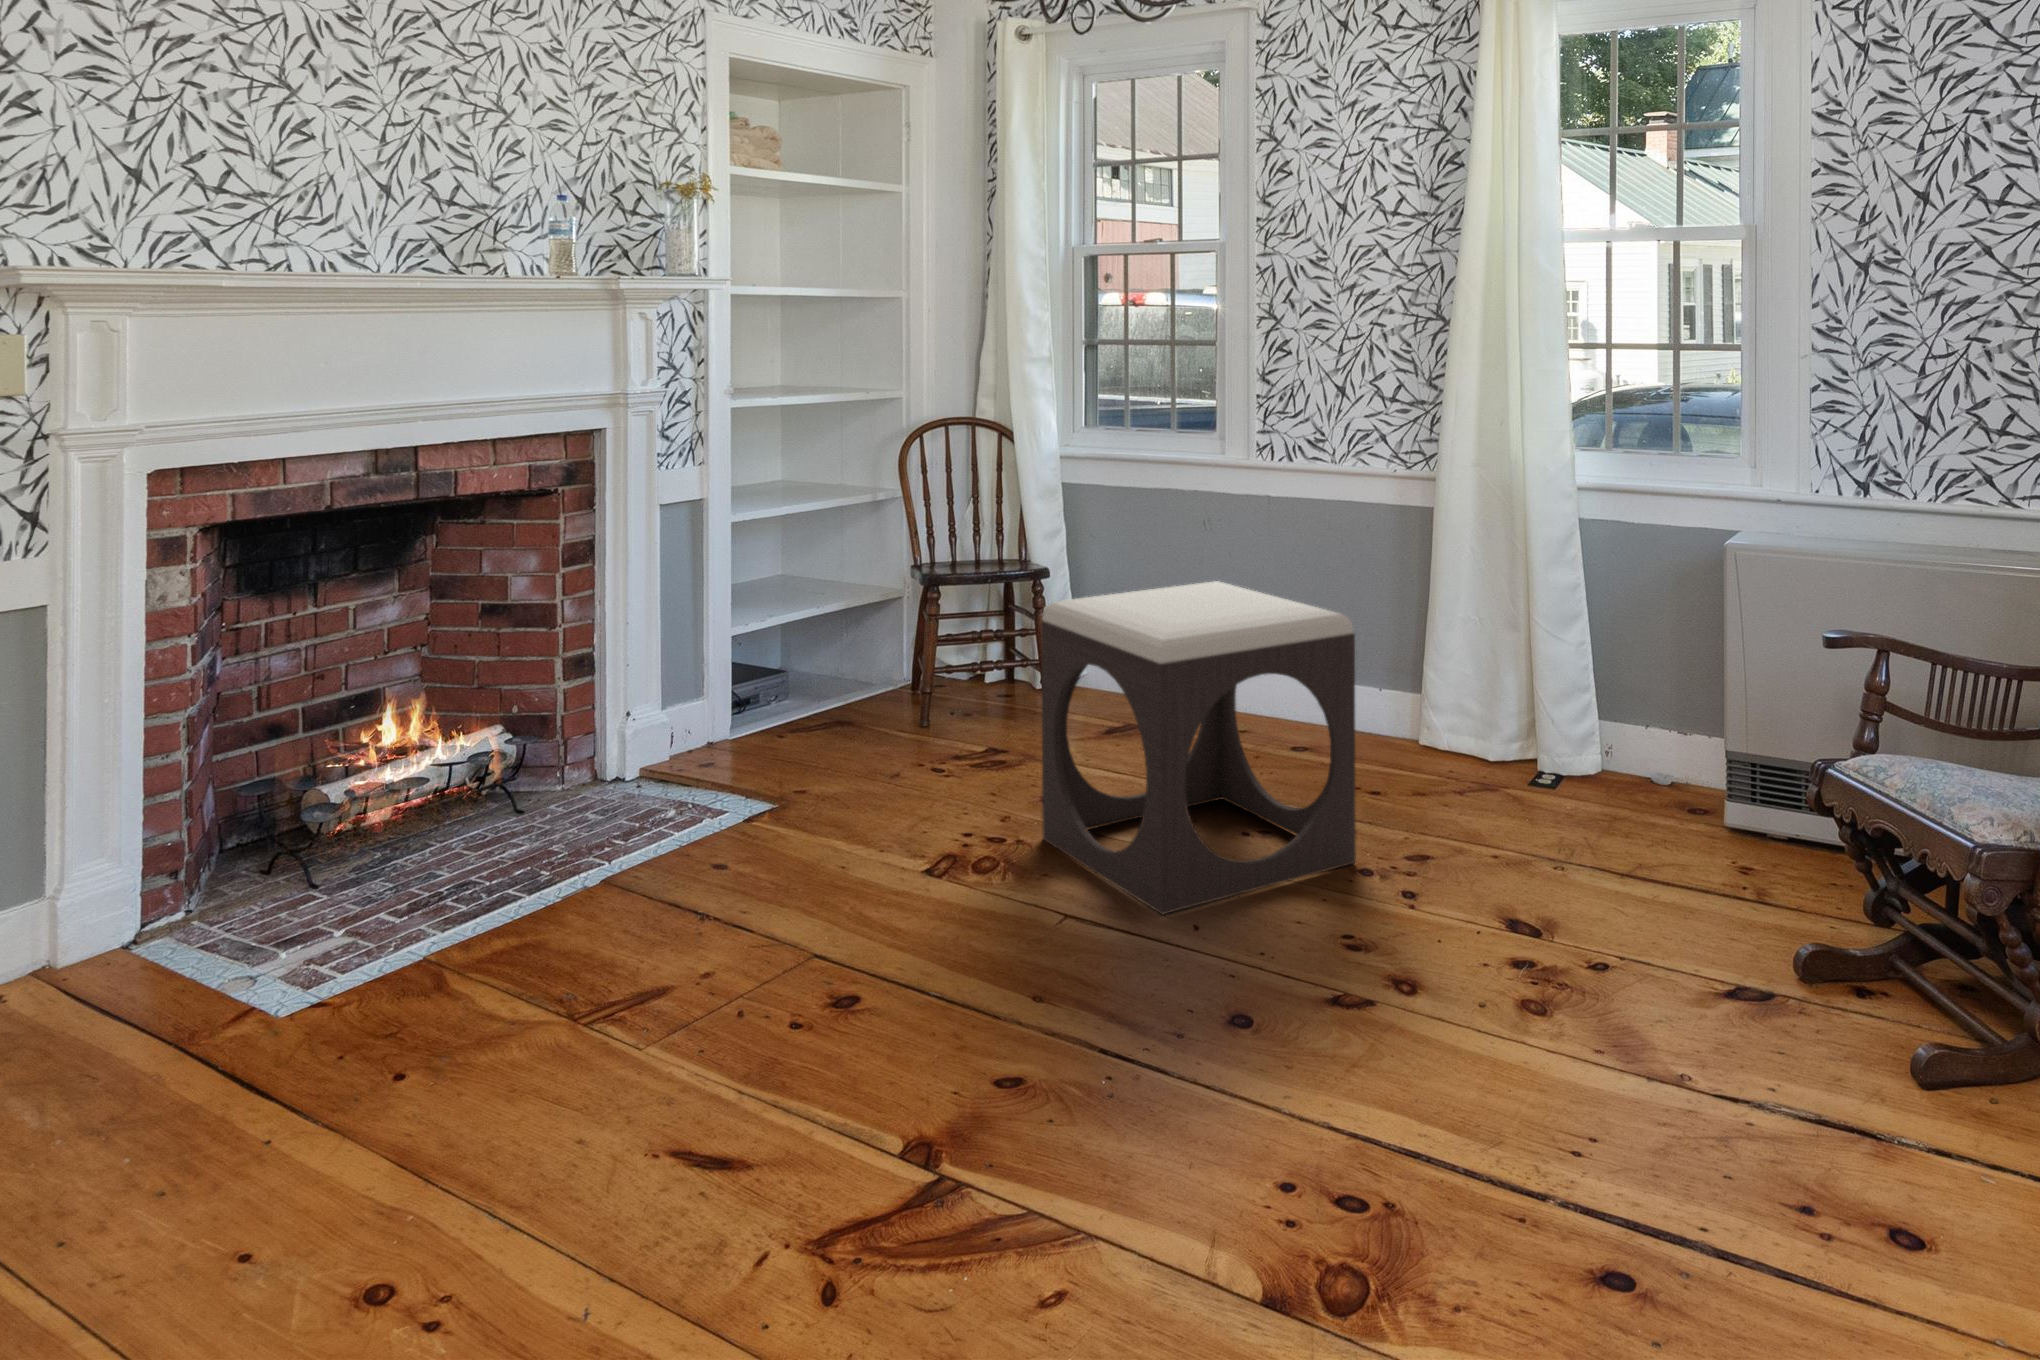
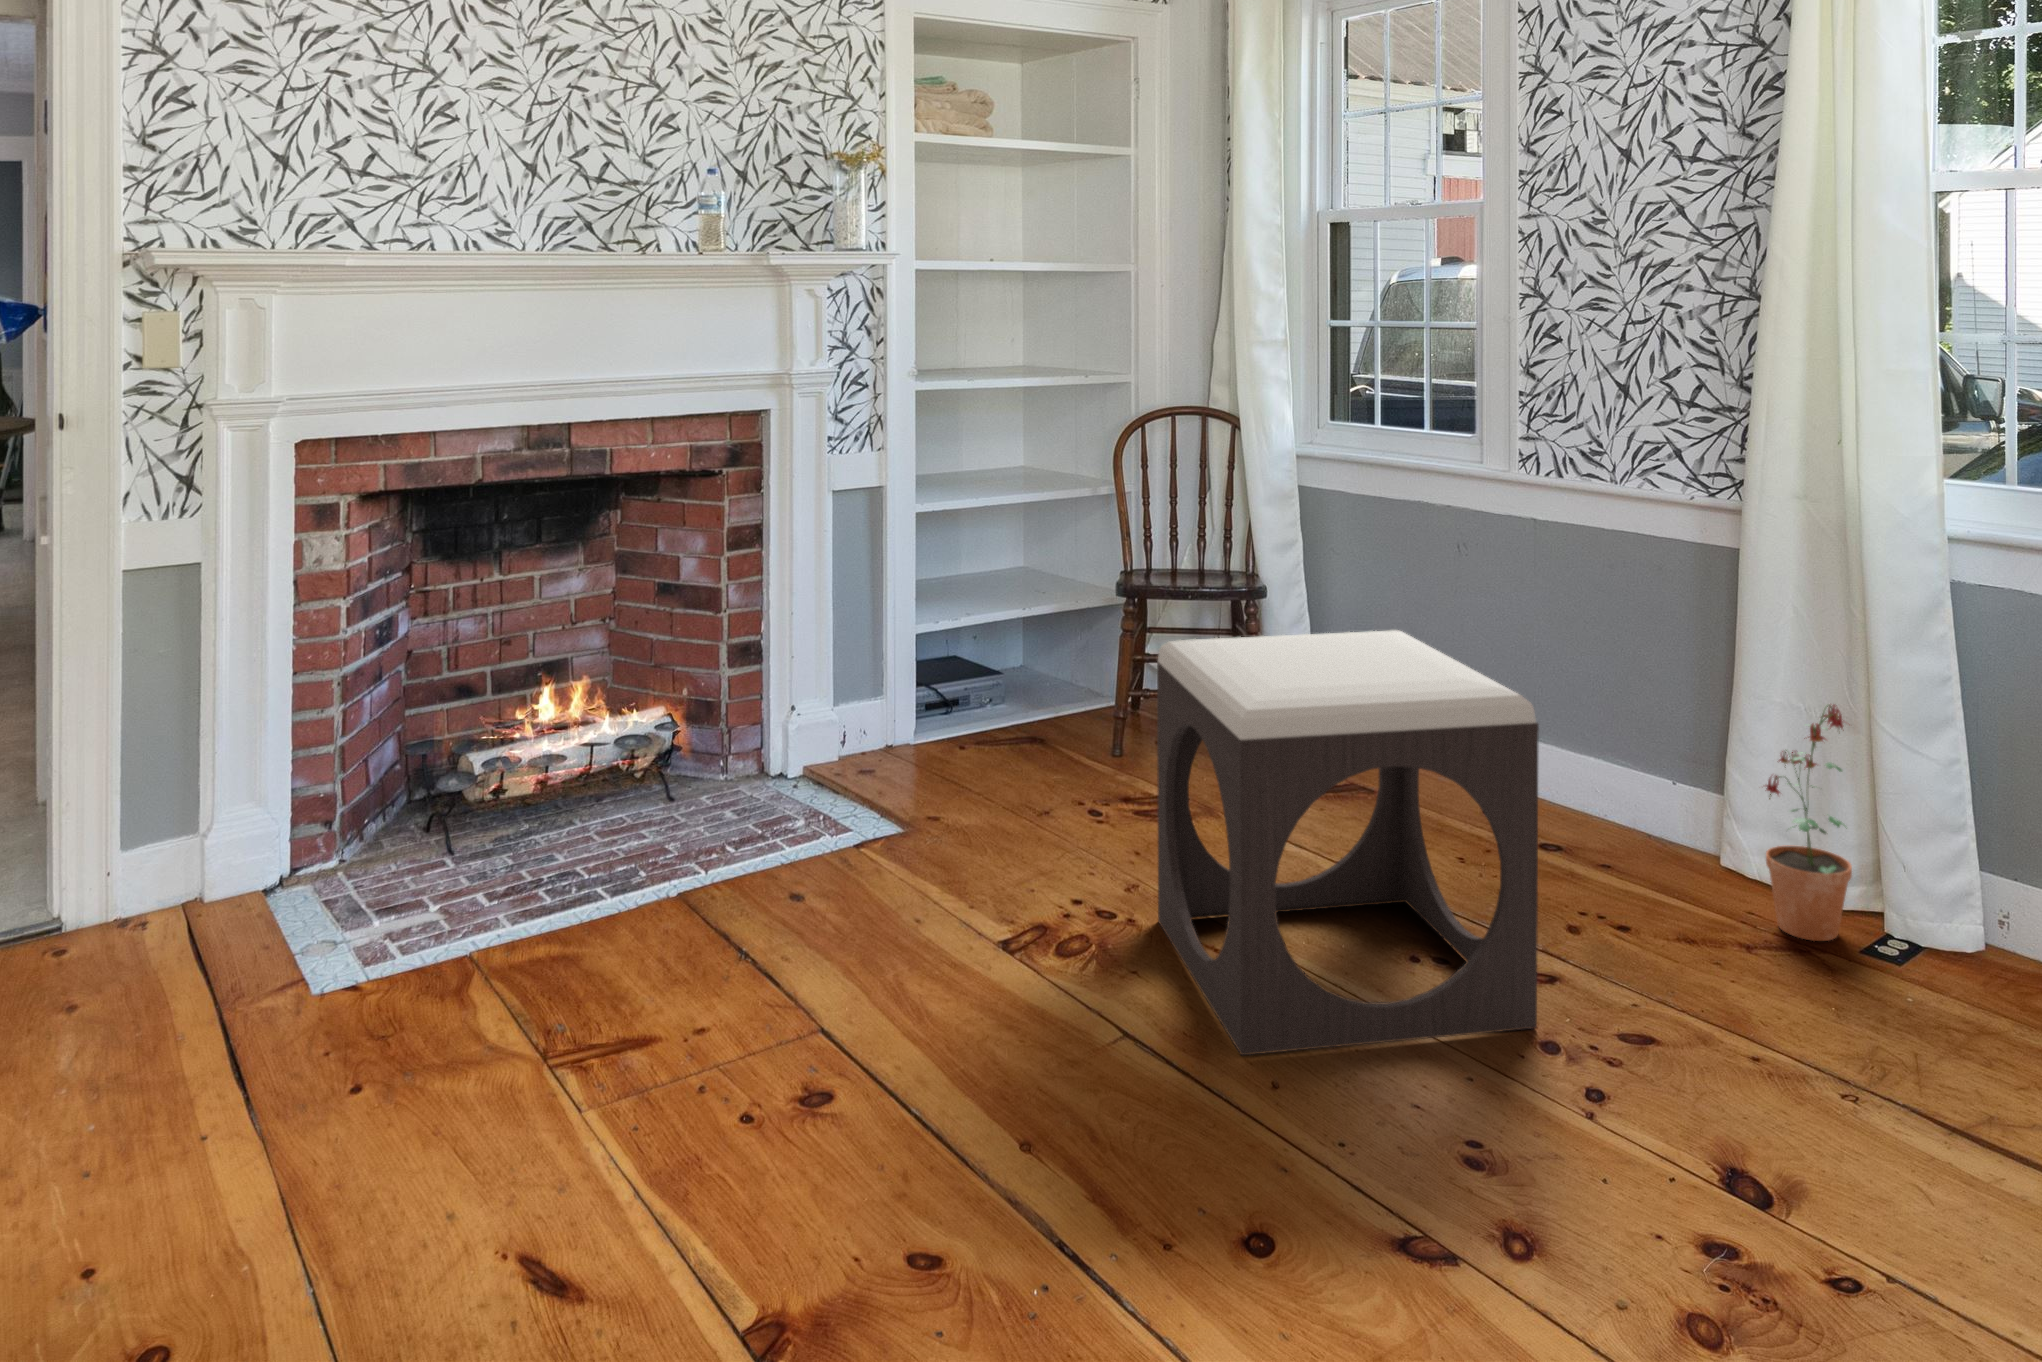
potted plant: none [1465,611,1525,783] -> present [1766,705,1852,941]

